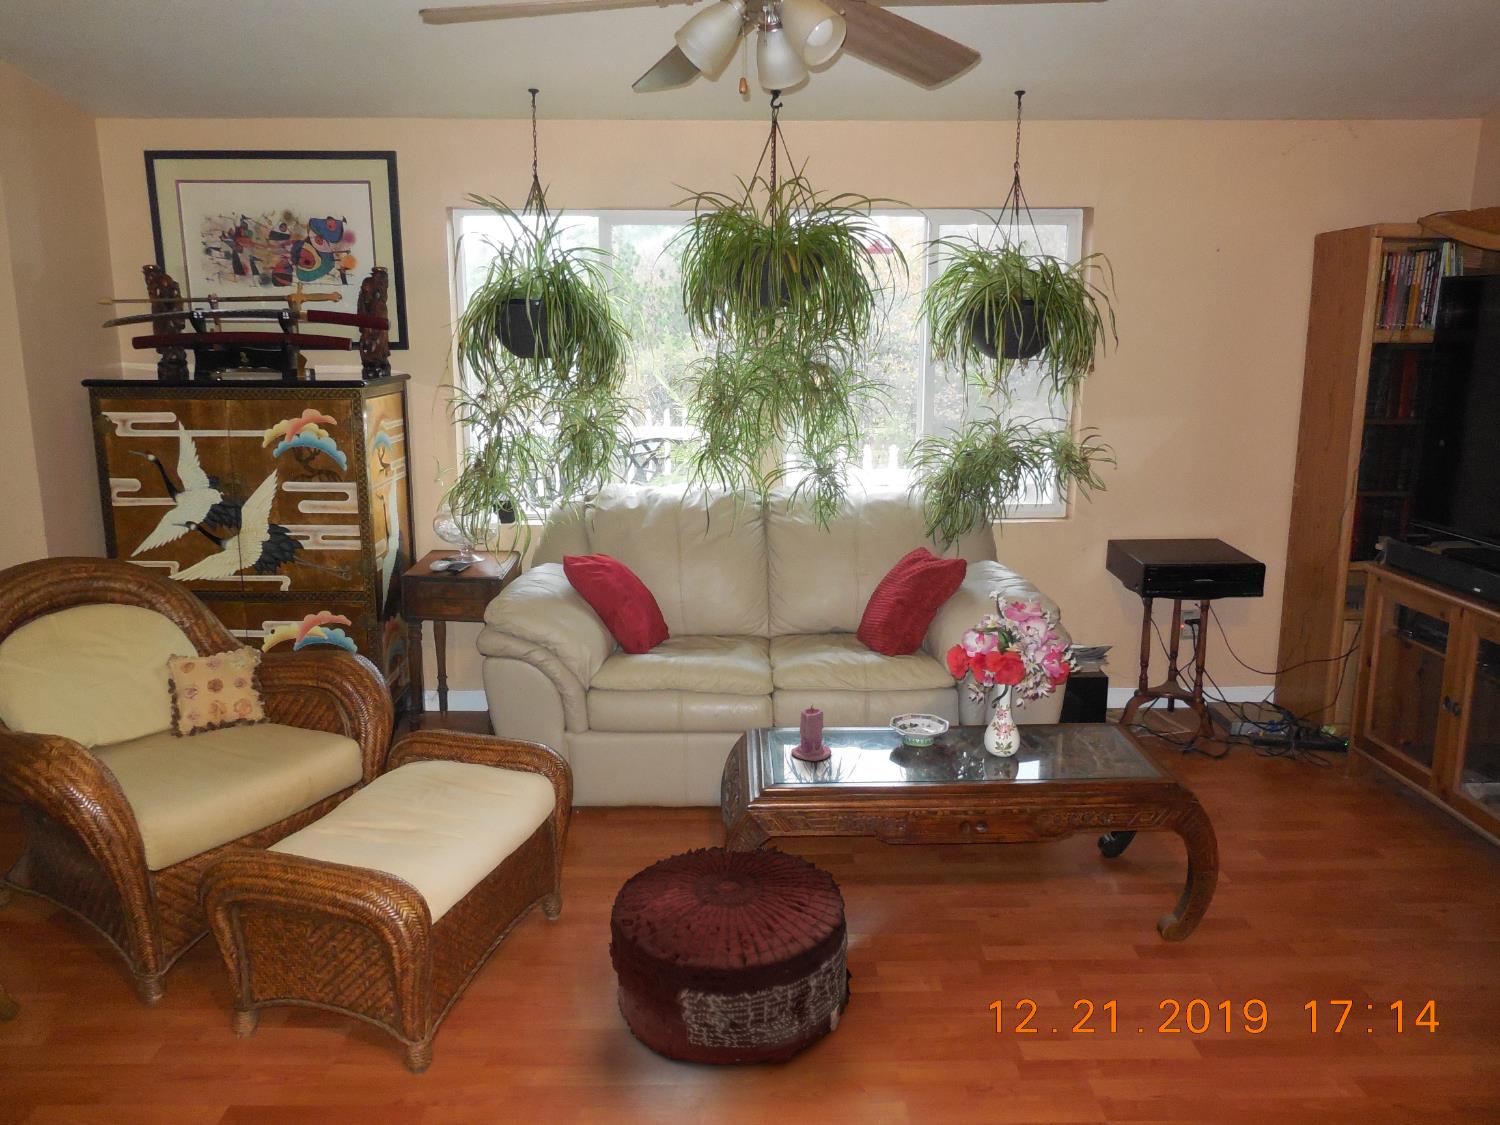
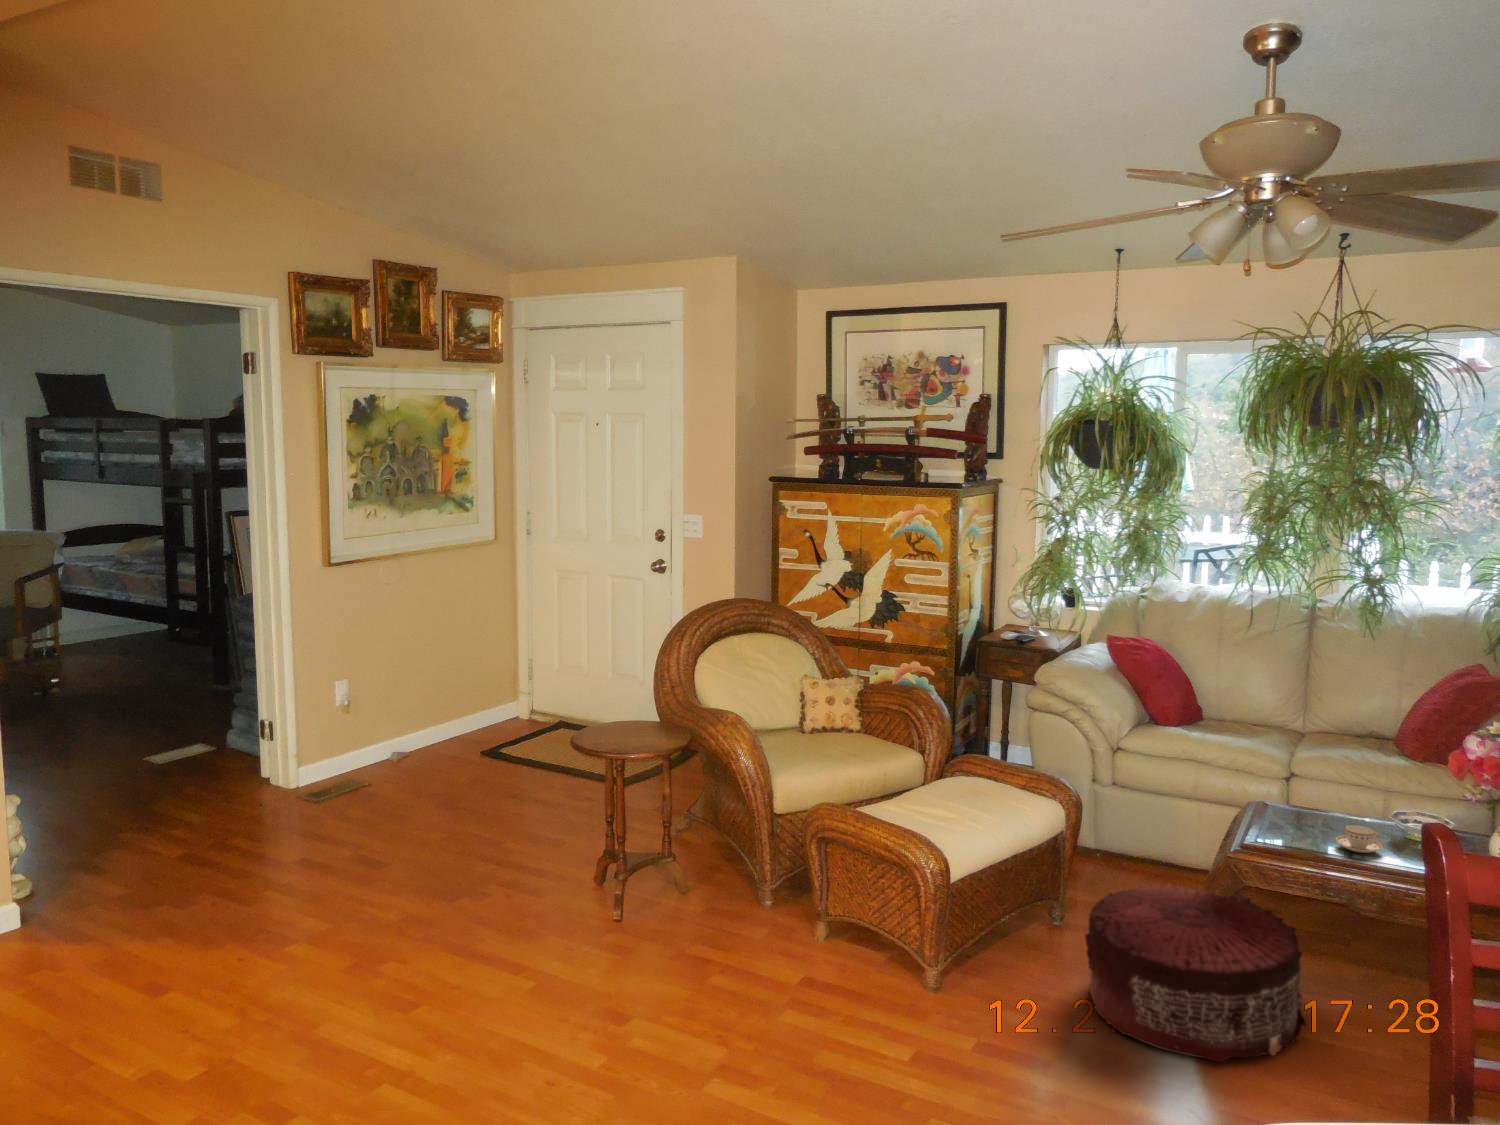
candle: present [791,705,831,761] -> none [1280,782,1320,834]
teacup: none [853,742,898,772] -> present [1336,825,1382,853]

